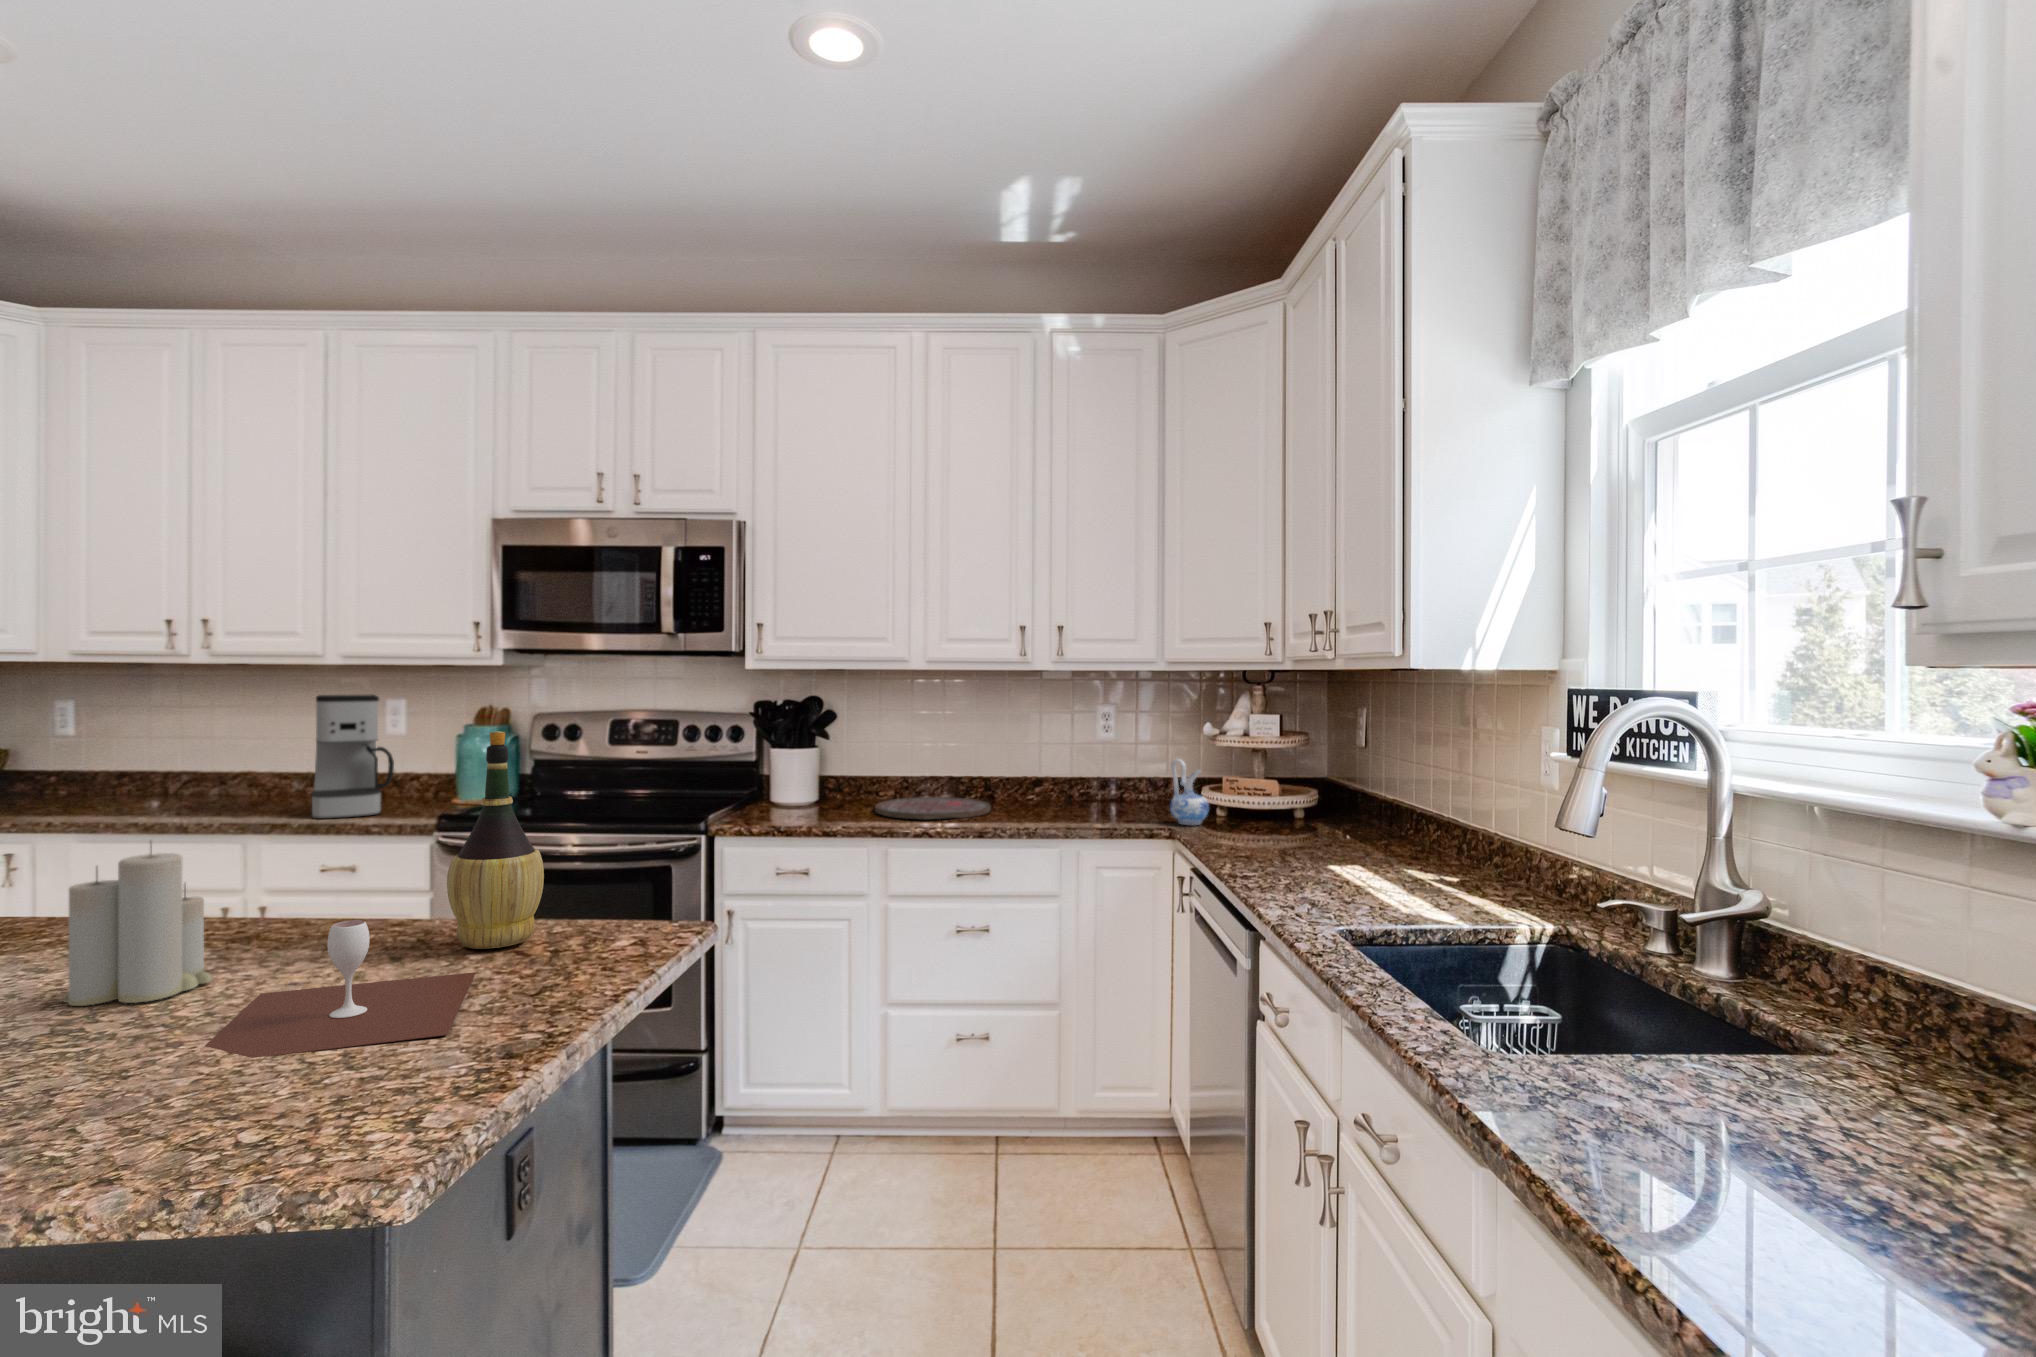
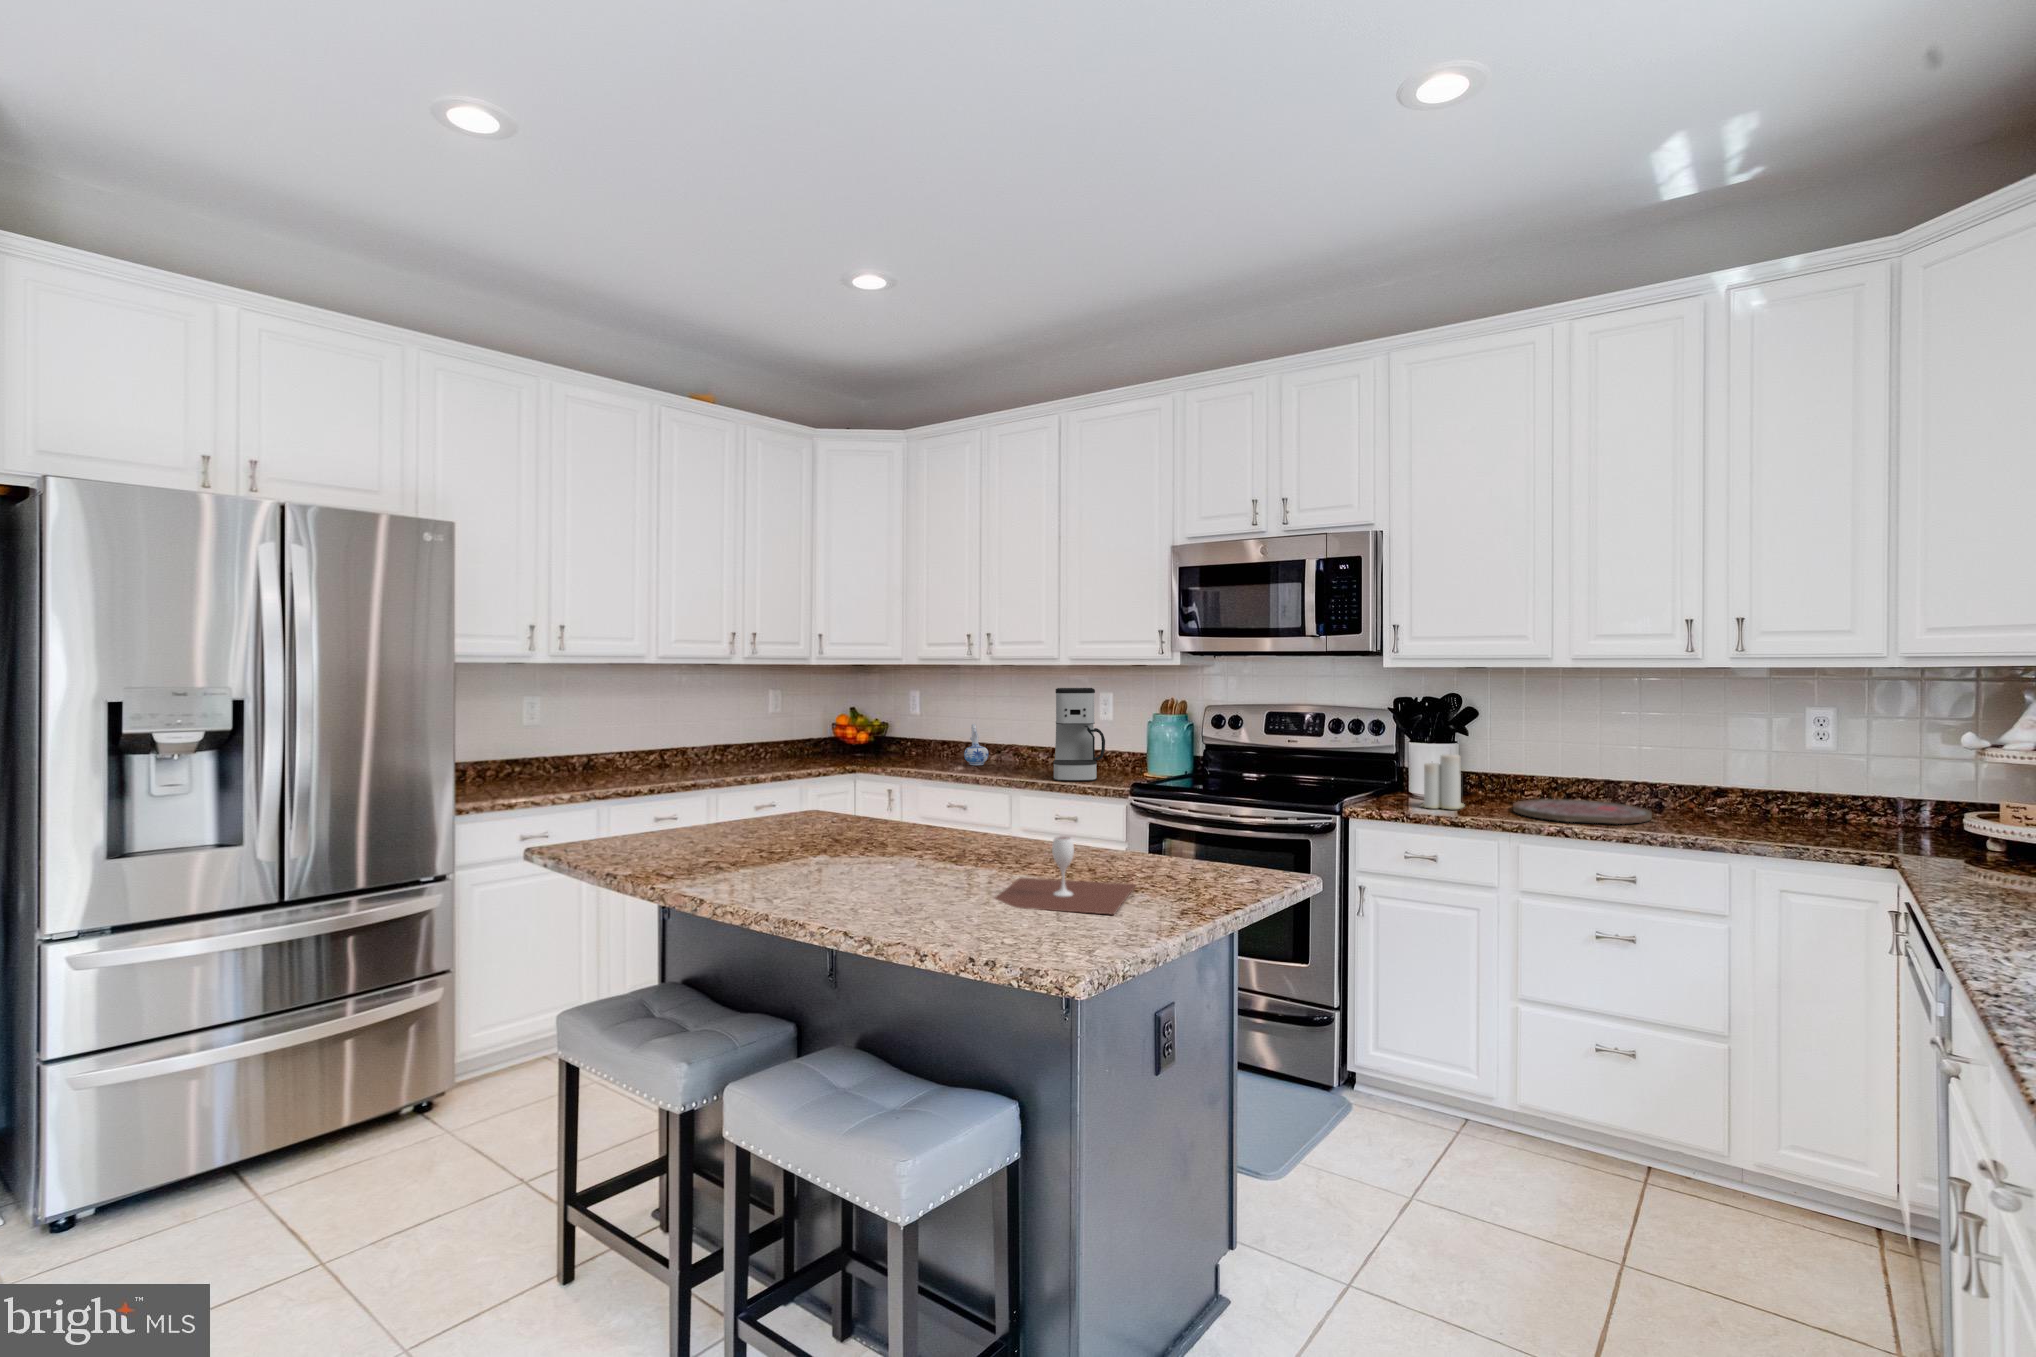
wine bottle: present [447,731,544,949] -> none [1122,718,1184,873]
ceramic pitcher: present [1170,759,1209,825] -> present [964,724,989,765]
candle: present [63,846,212,1006] -> present [1421,754,1464,809]

